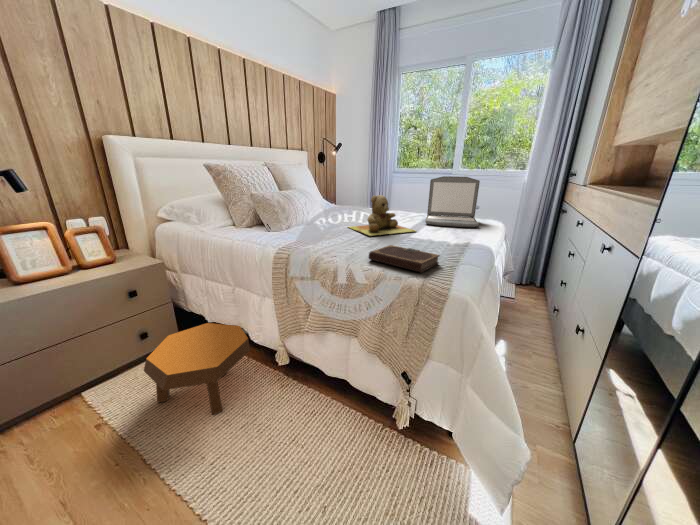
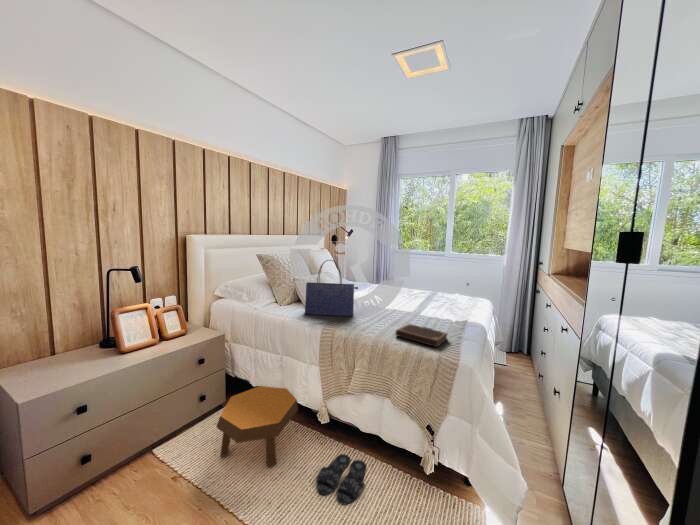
tote bag: none [260,163,328,239] -> present [305,260,358,316]
laptop: present [425,176,480,227] -> none [429,264,471,306]
teddy bear: present [349,195,415,236] -> none [368,281,425,314]
slippers: none [266,400,331,460] -> present [316,454,366,504]

